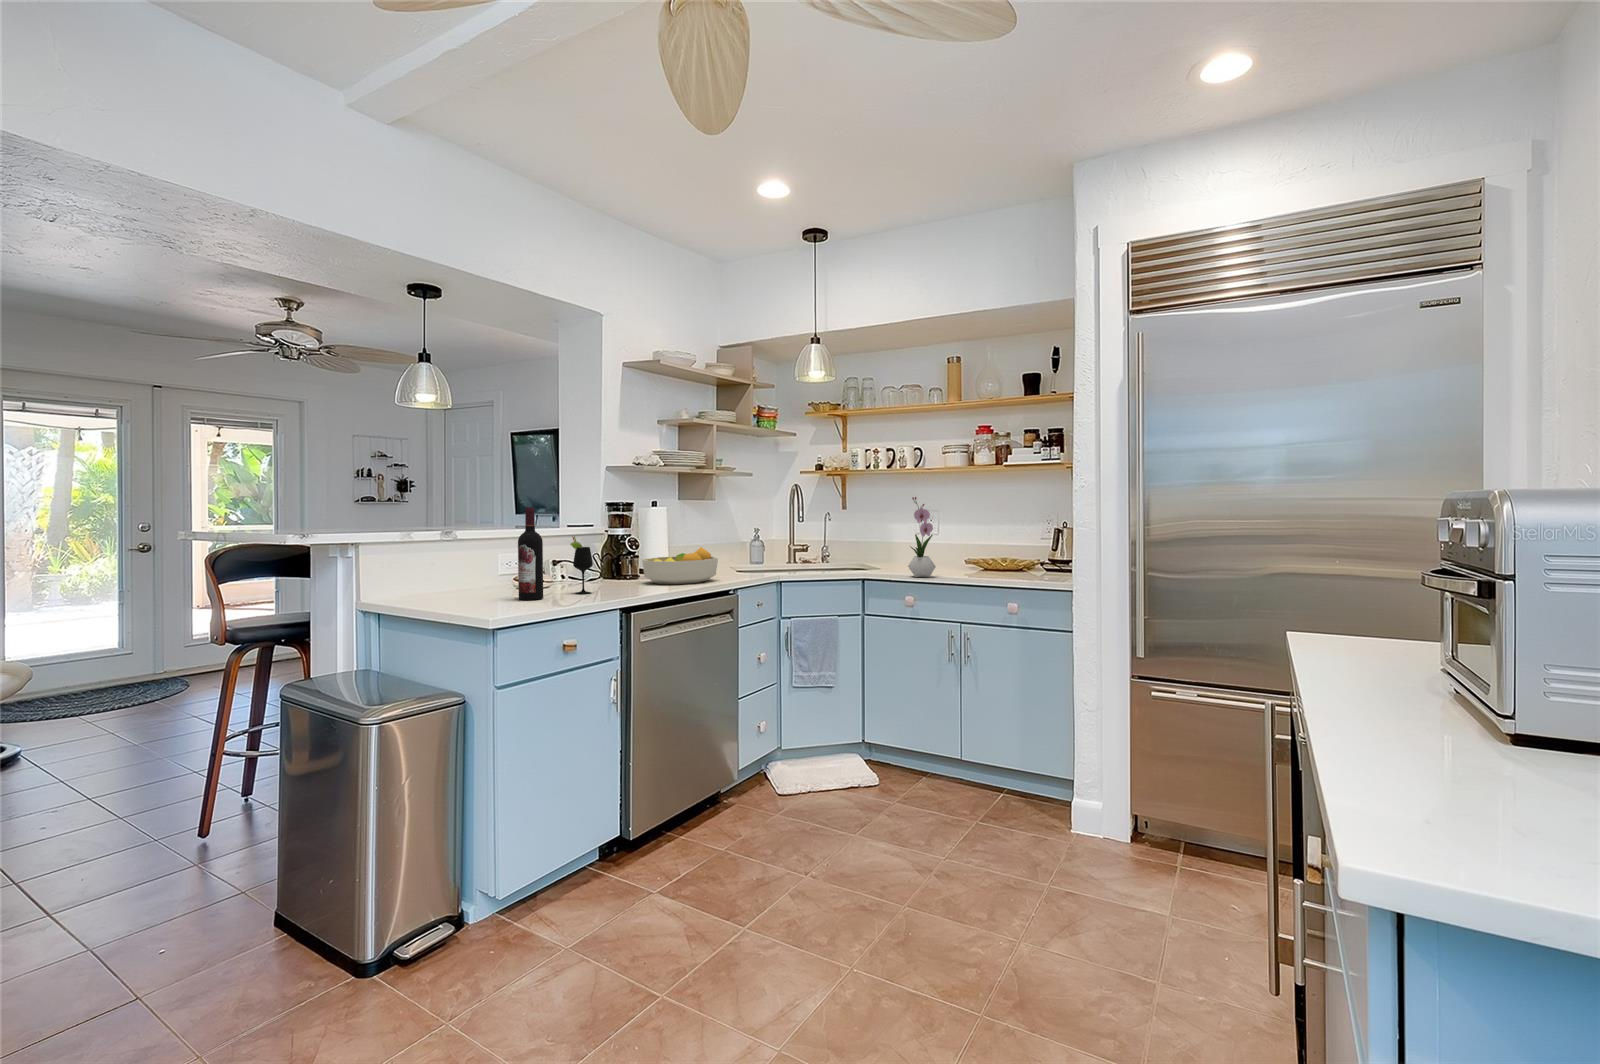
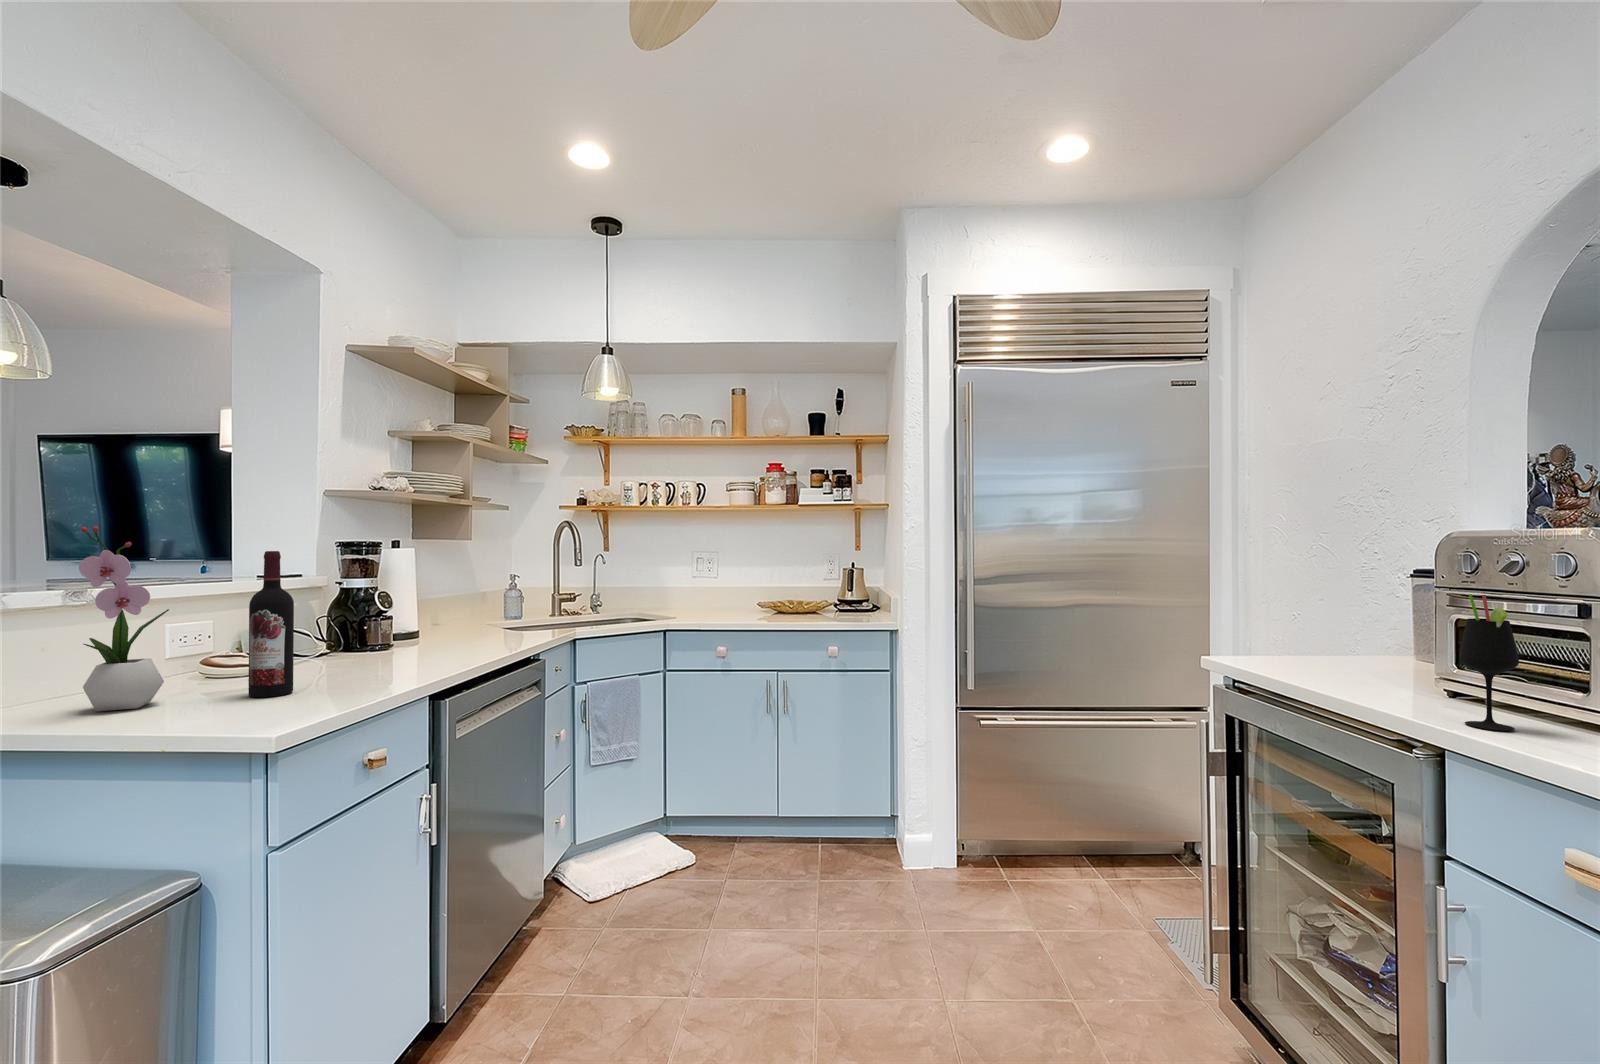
flower arrangement: present [908,497,936,577] -> present [79,526,169,711]
wine glass: present [570,536,593,594] -> present [1459,594,1519,730]
fruit bowl: present [642,547,718,584] -> none [404,600,509,653]

